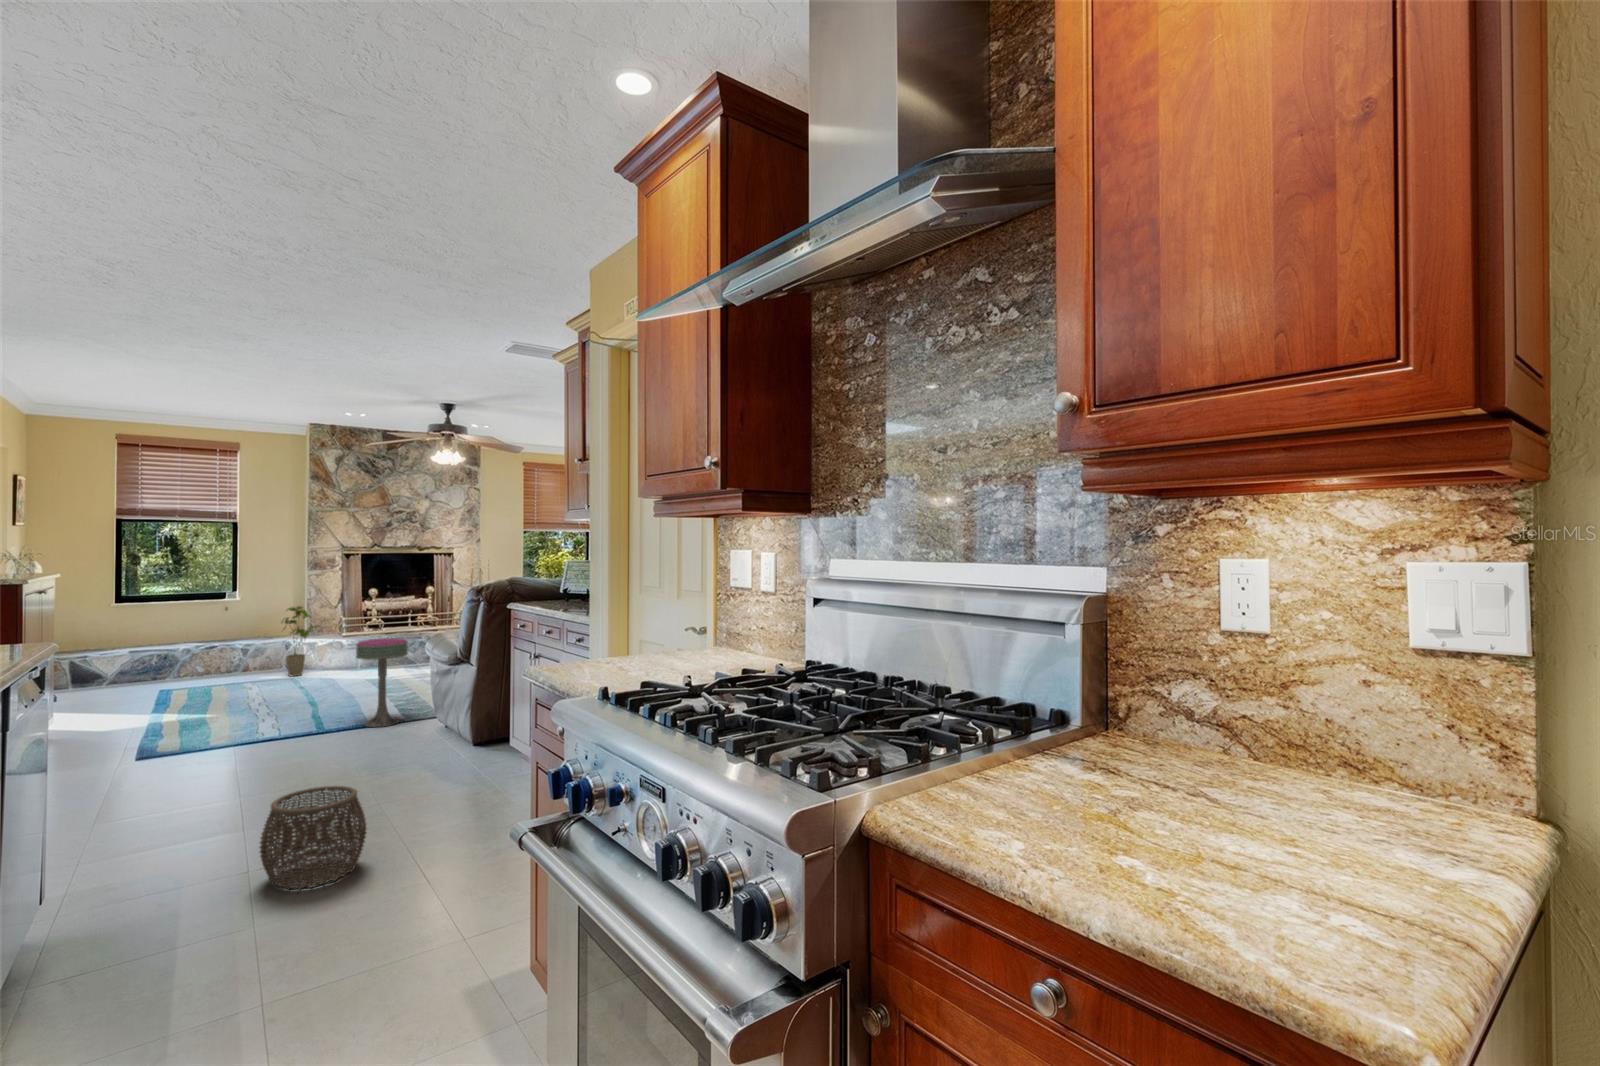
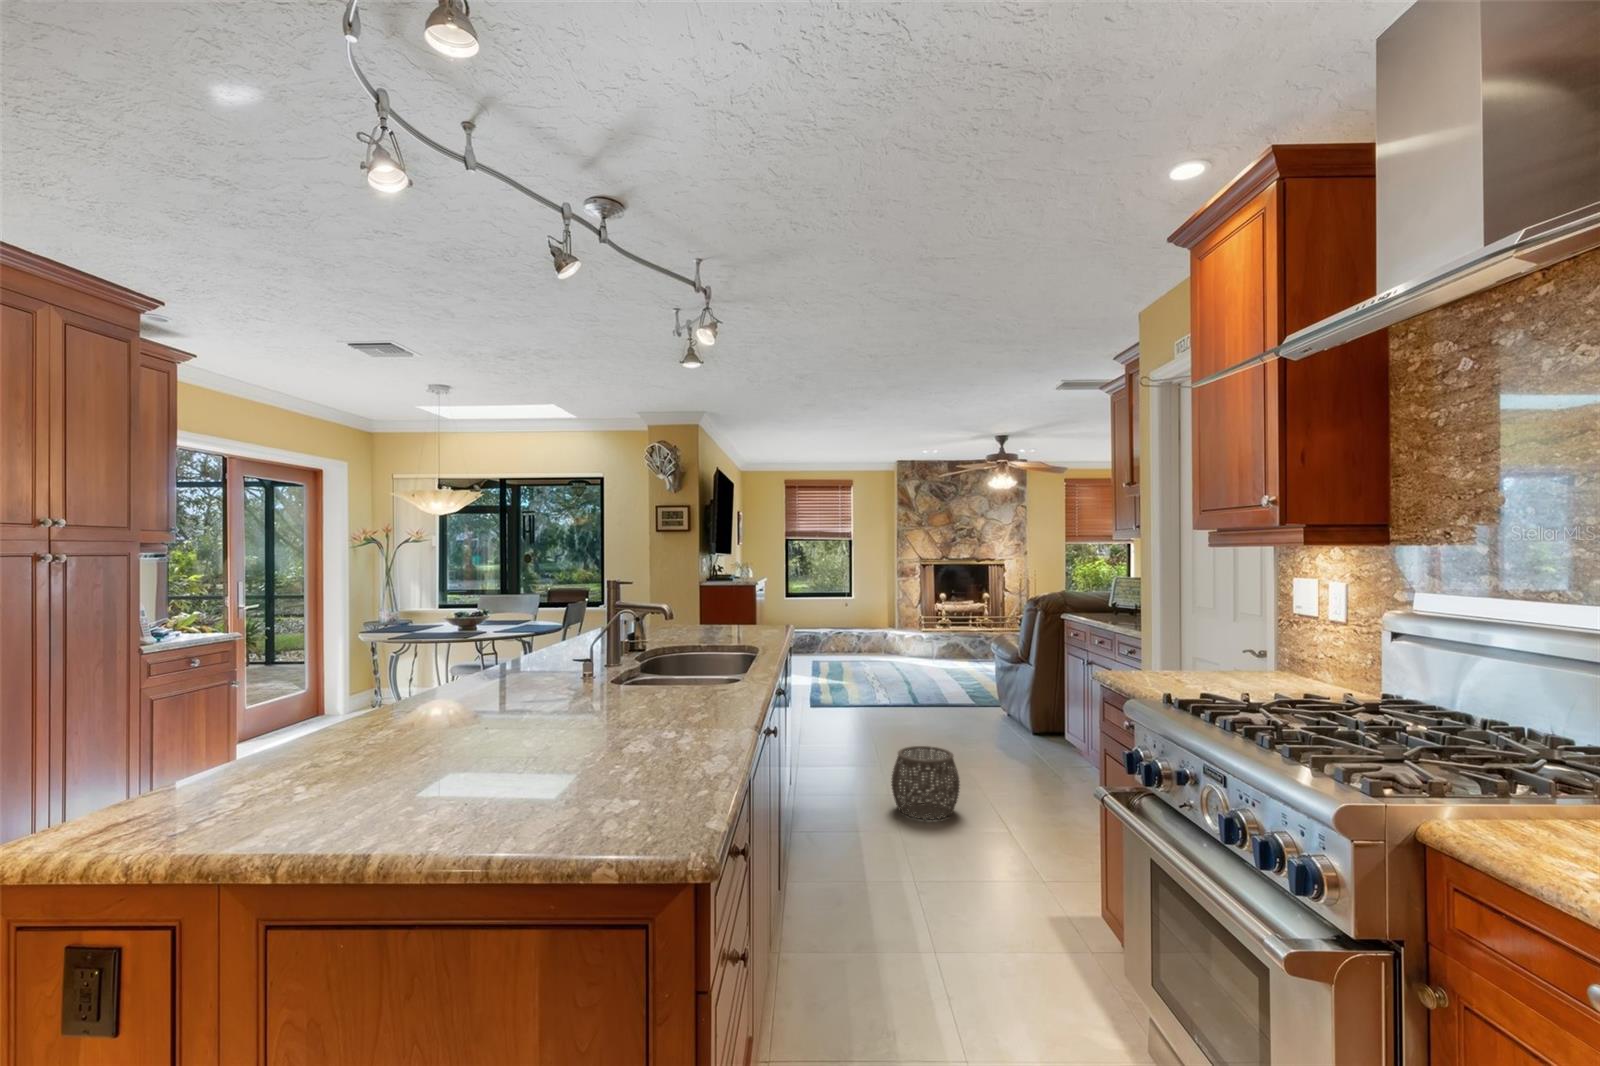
house plant: present [282,606,319,676] -> none [879,605,909,661]
bar stool: present [356,638,408,727] -> none [938,637,976,710]

